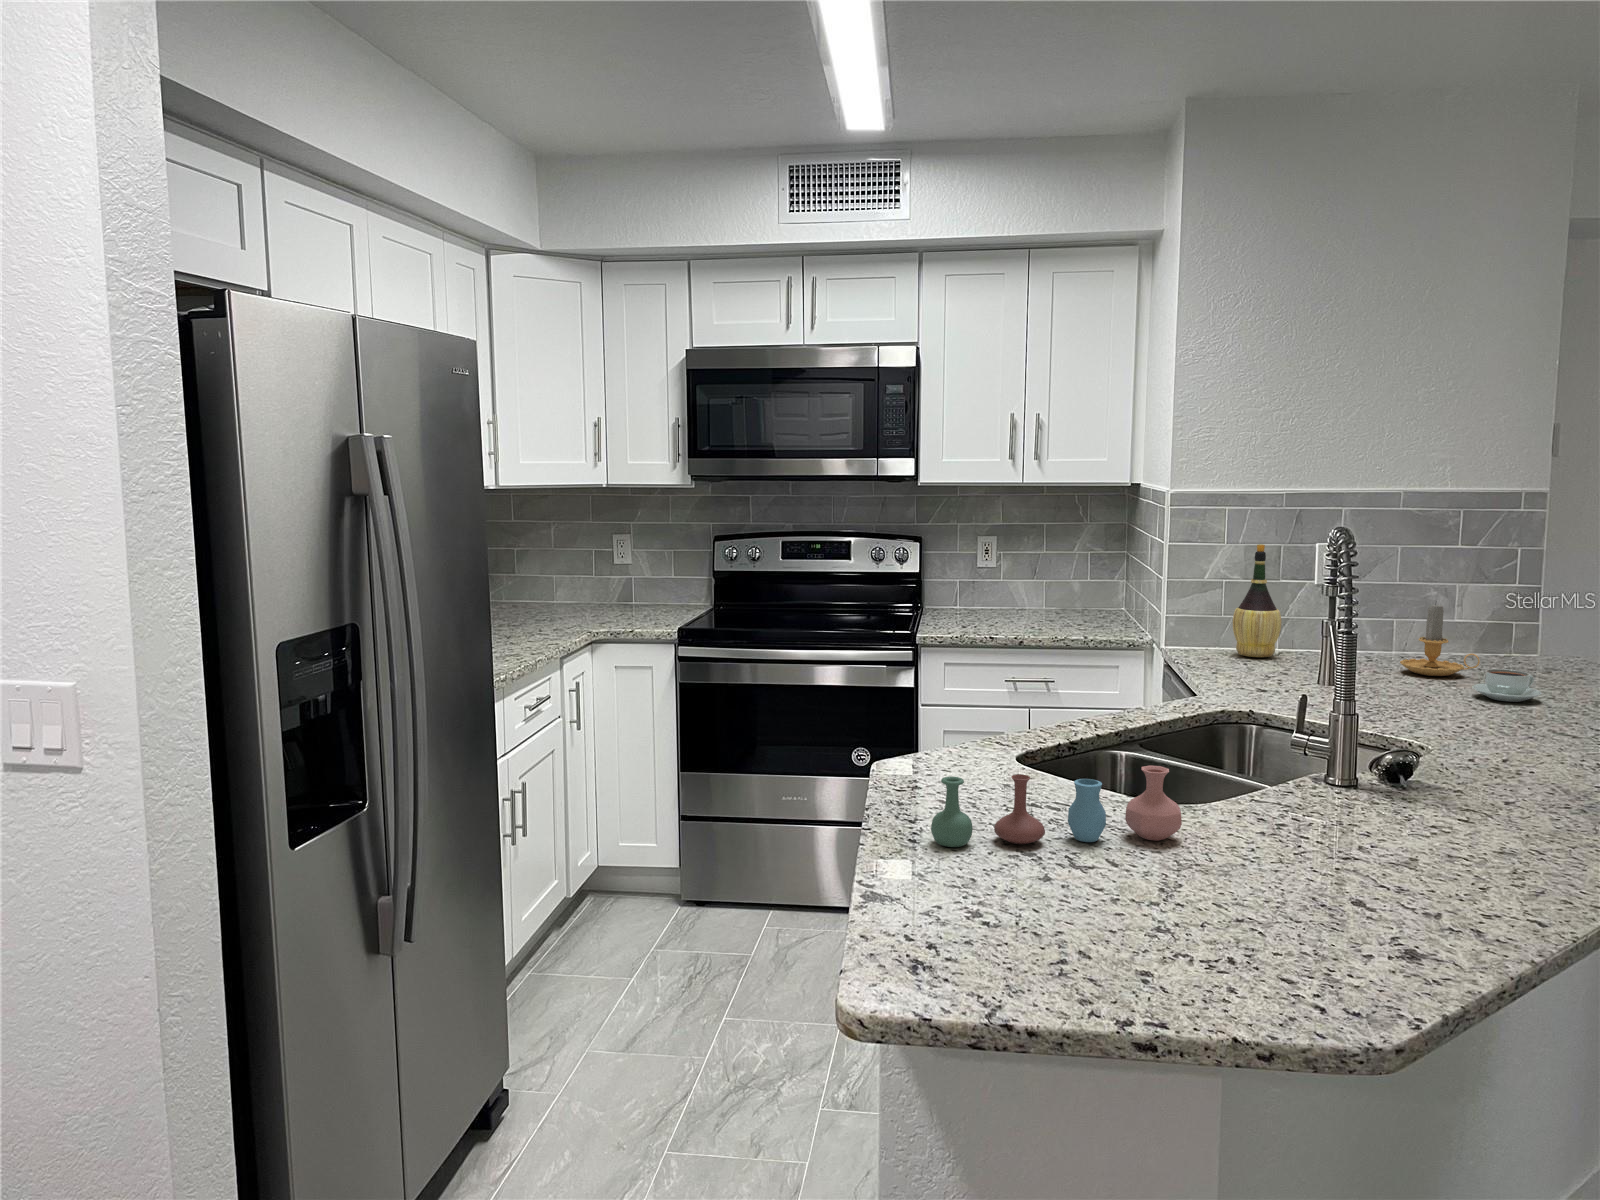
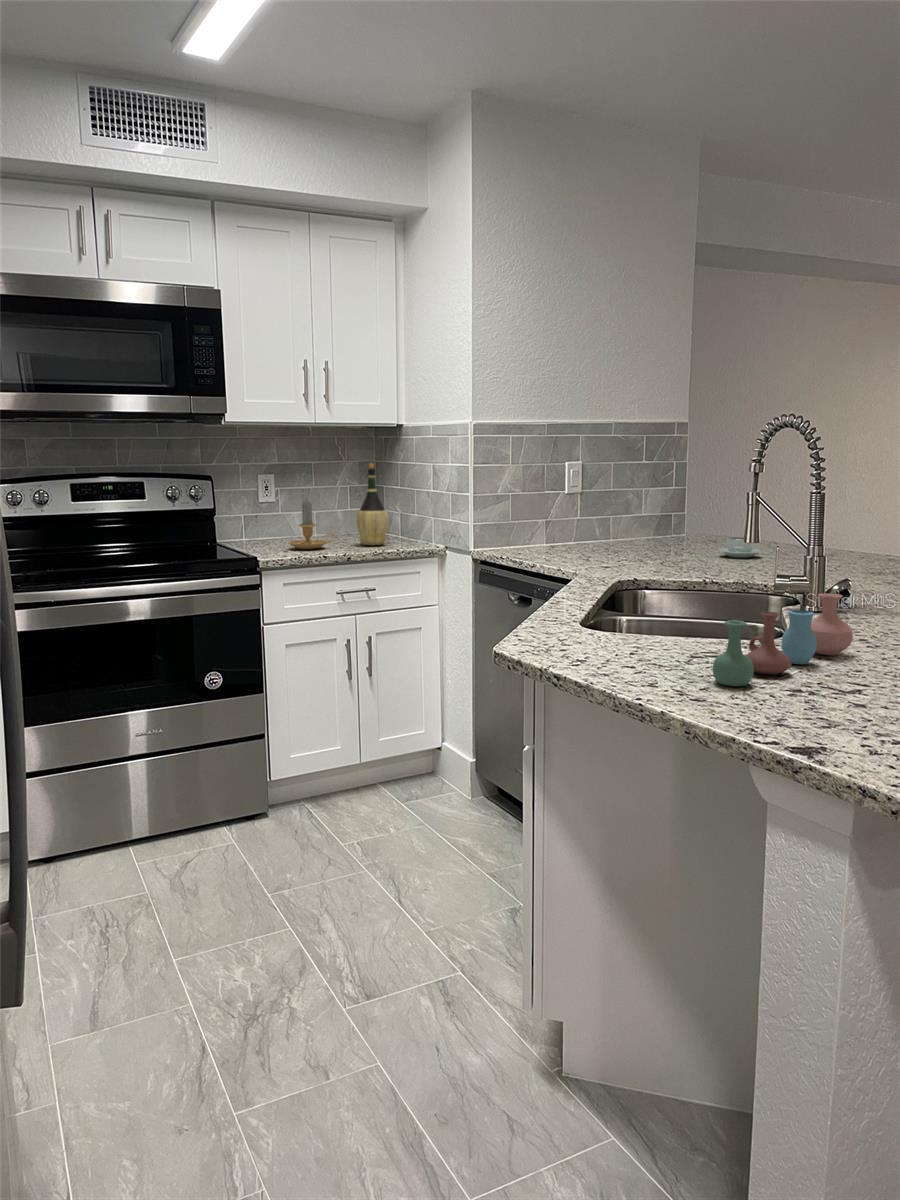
wine bottle: present [1233,544,1281,657] -> present [356,463,389,545]
candle: present [1400,604,1480,676] -> present [289,501,336,549]

